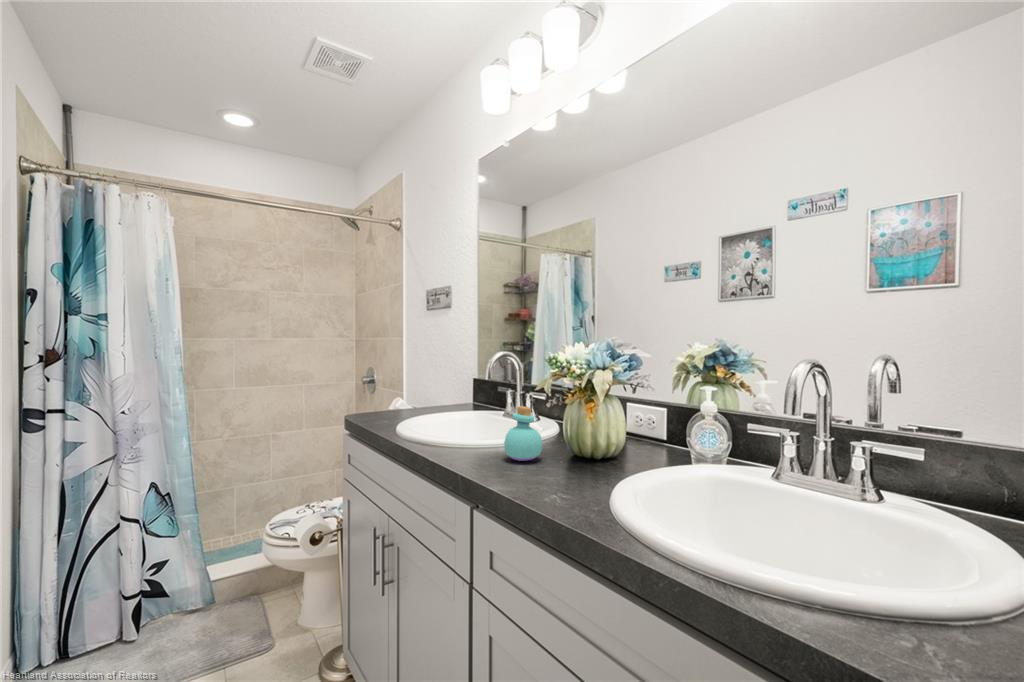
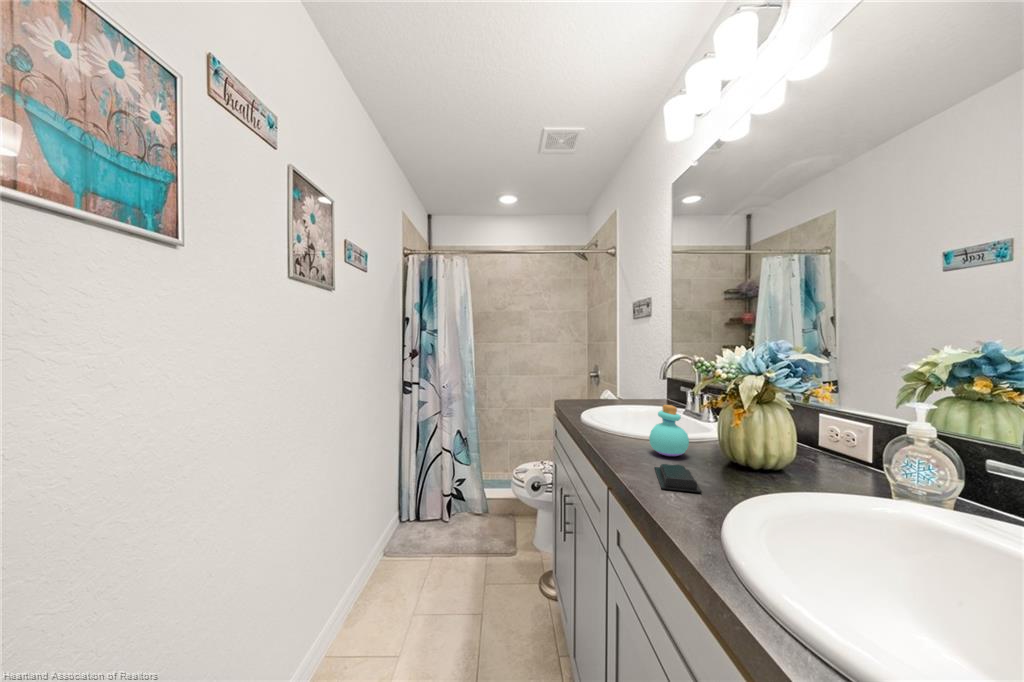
soap bar: none [521,467,577,492] -> present [655,464,702,492]

